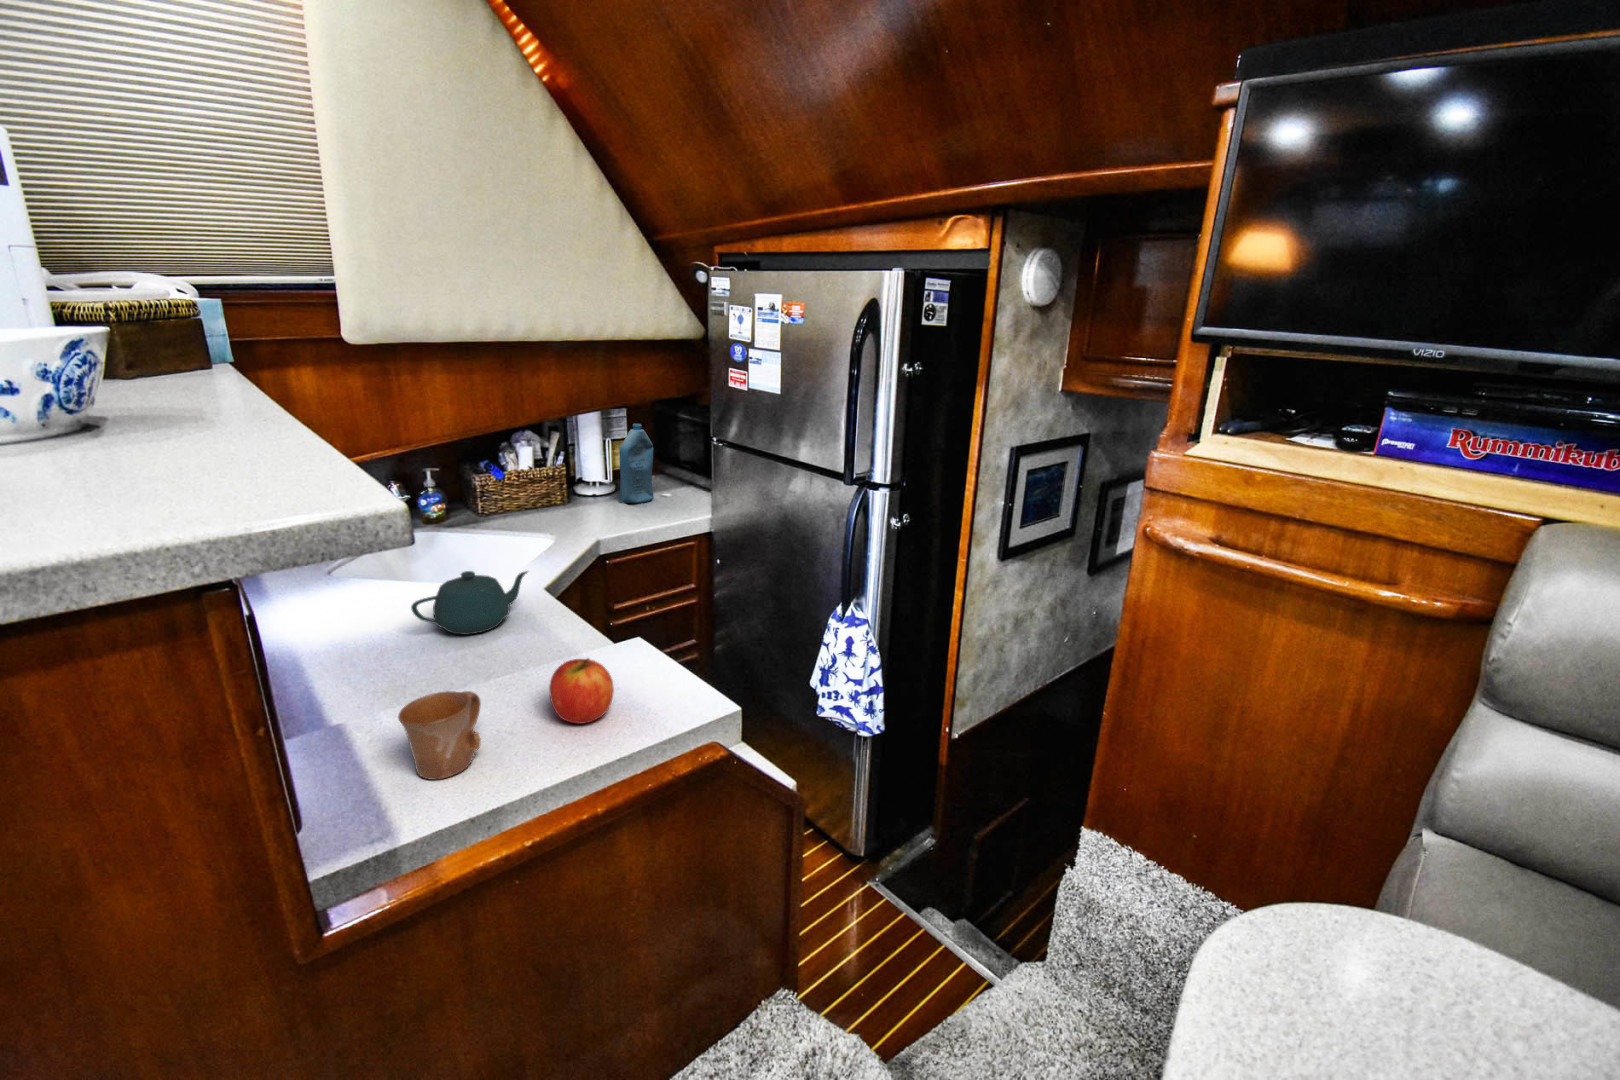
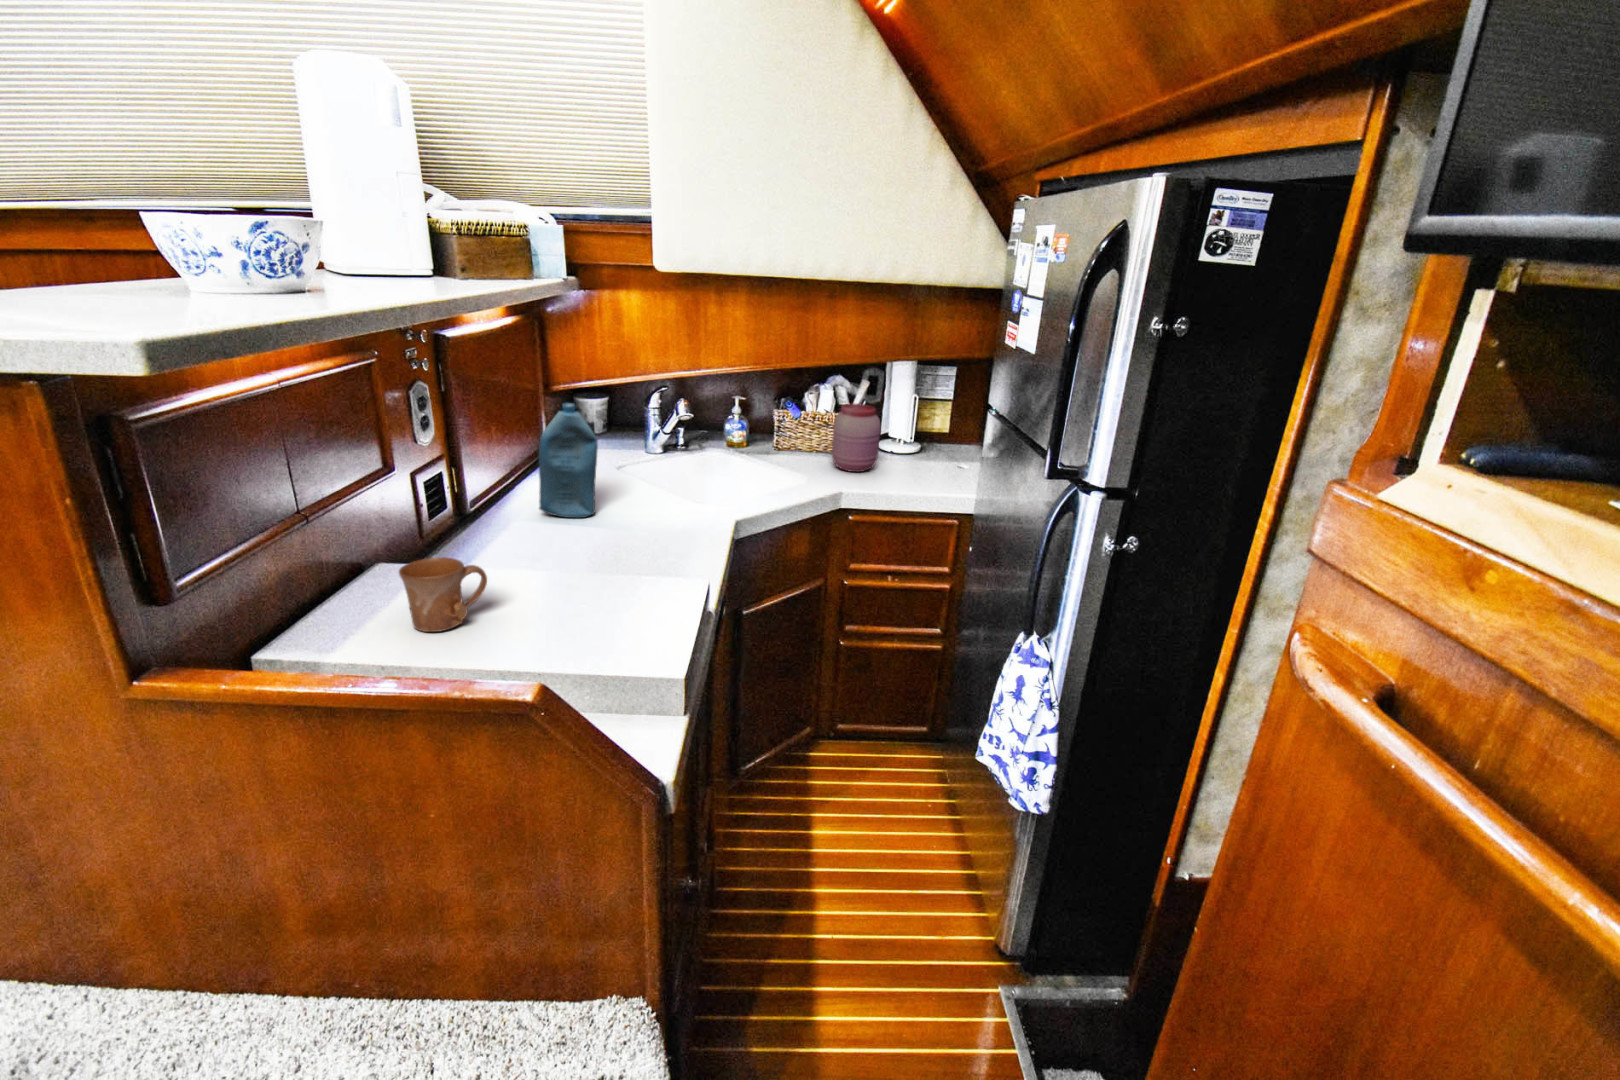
bottle: present [619,424,654,504] -> present [539,403,598,518]
jar: none [553,454,602,519] -> present [832,404,880,472]
teapot: present [411,571,527,635] -> none [594,482,704,541]
apple: present [549,658,614,724] -> none [544,570,609,635]

